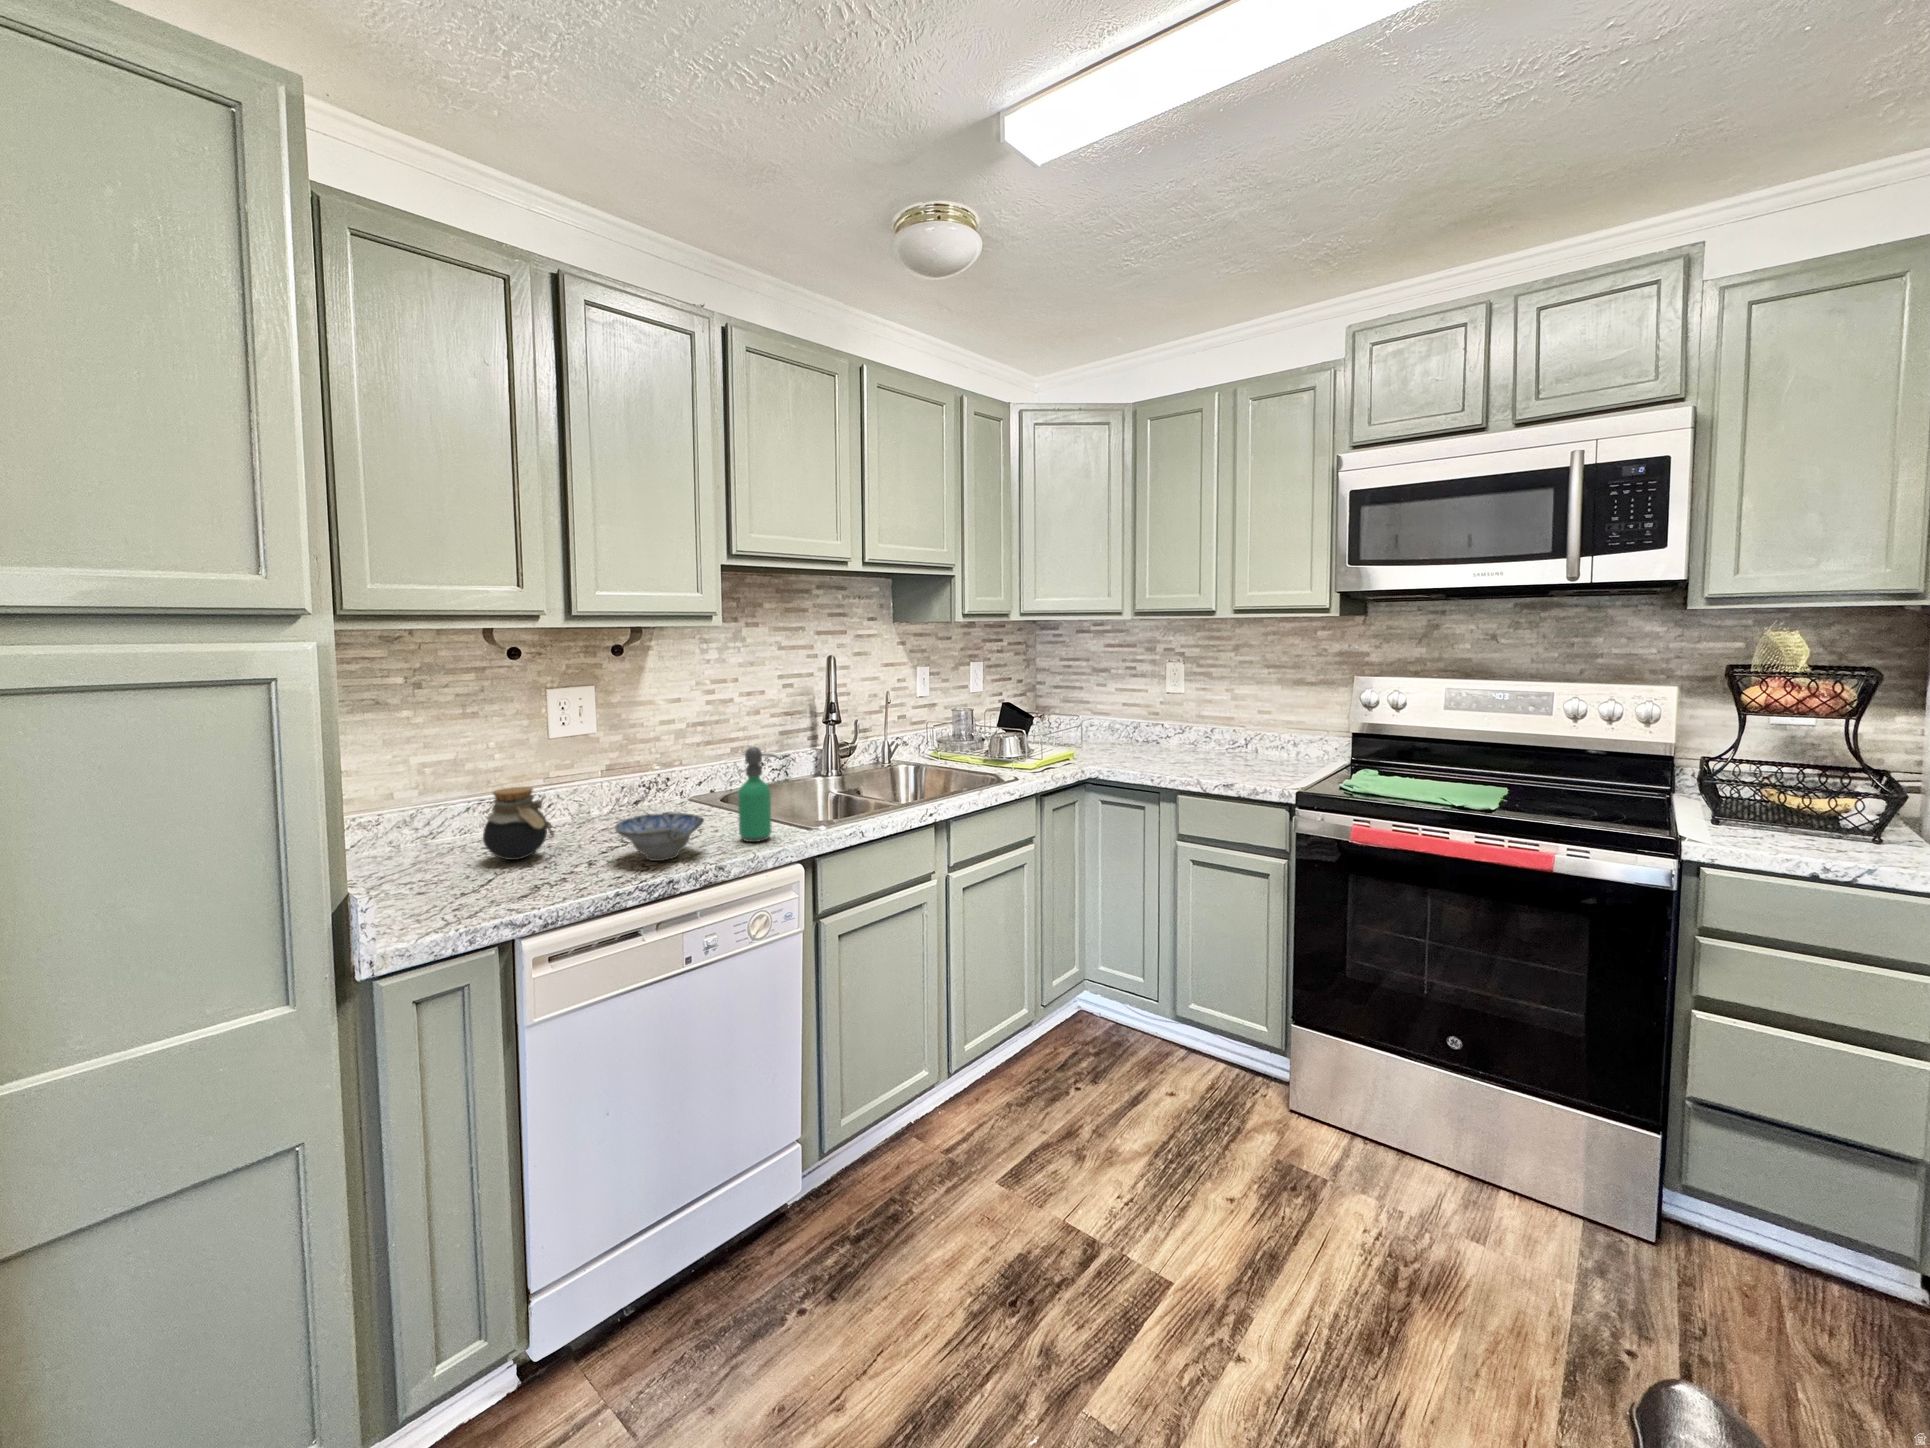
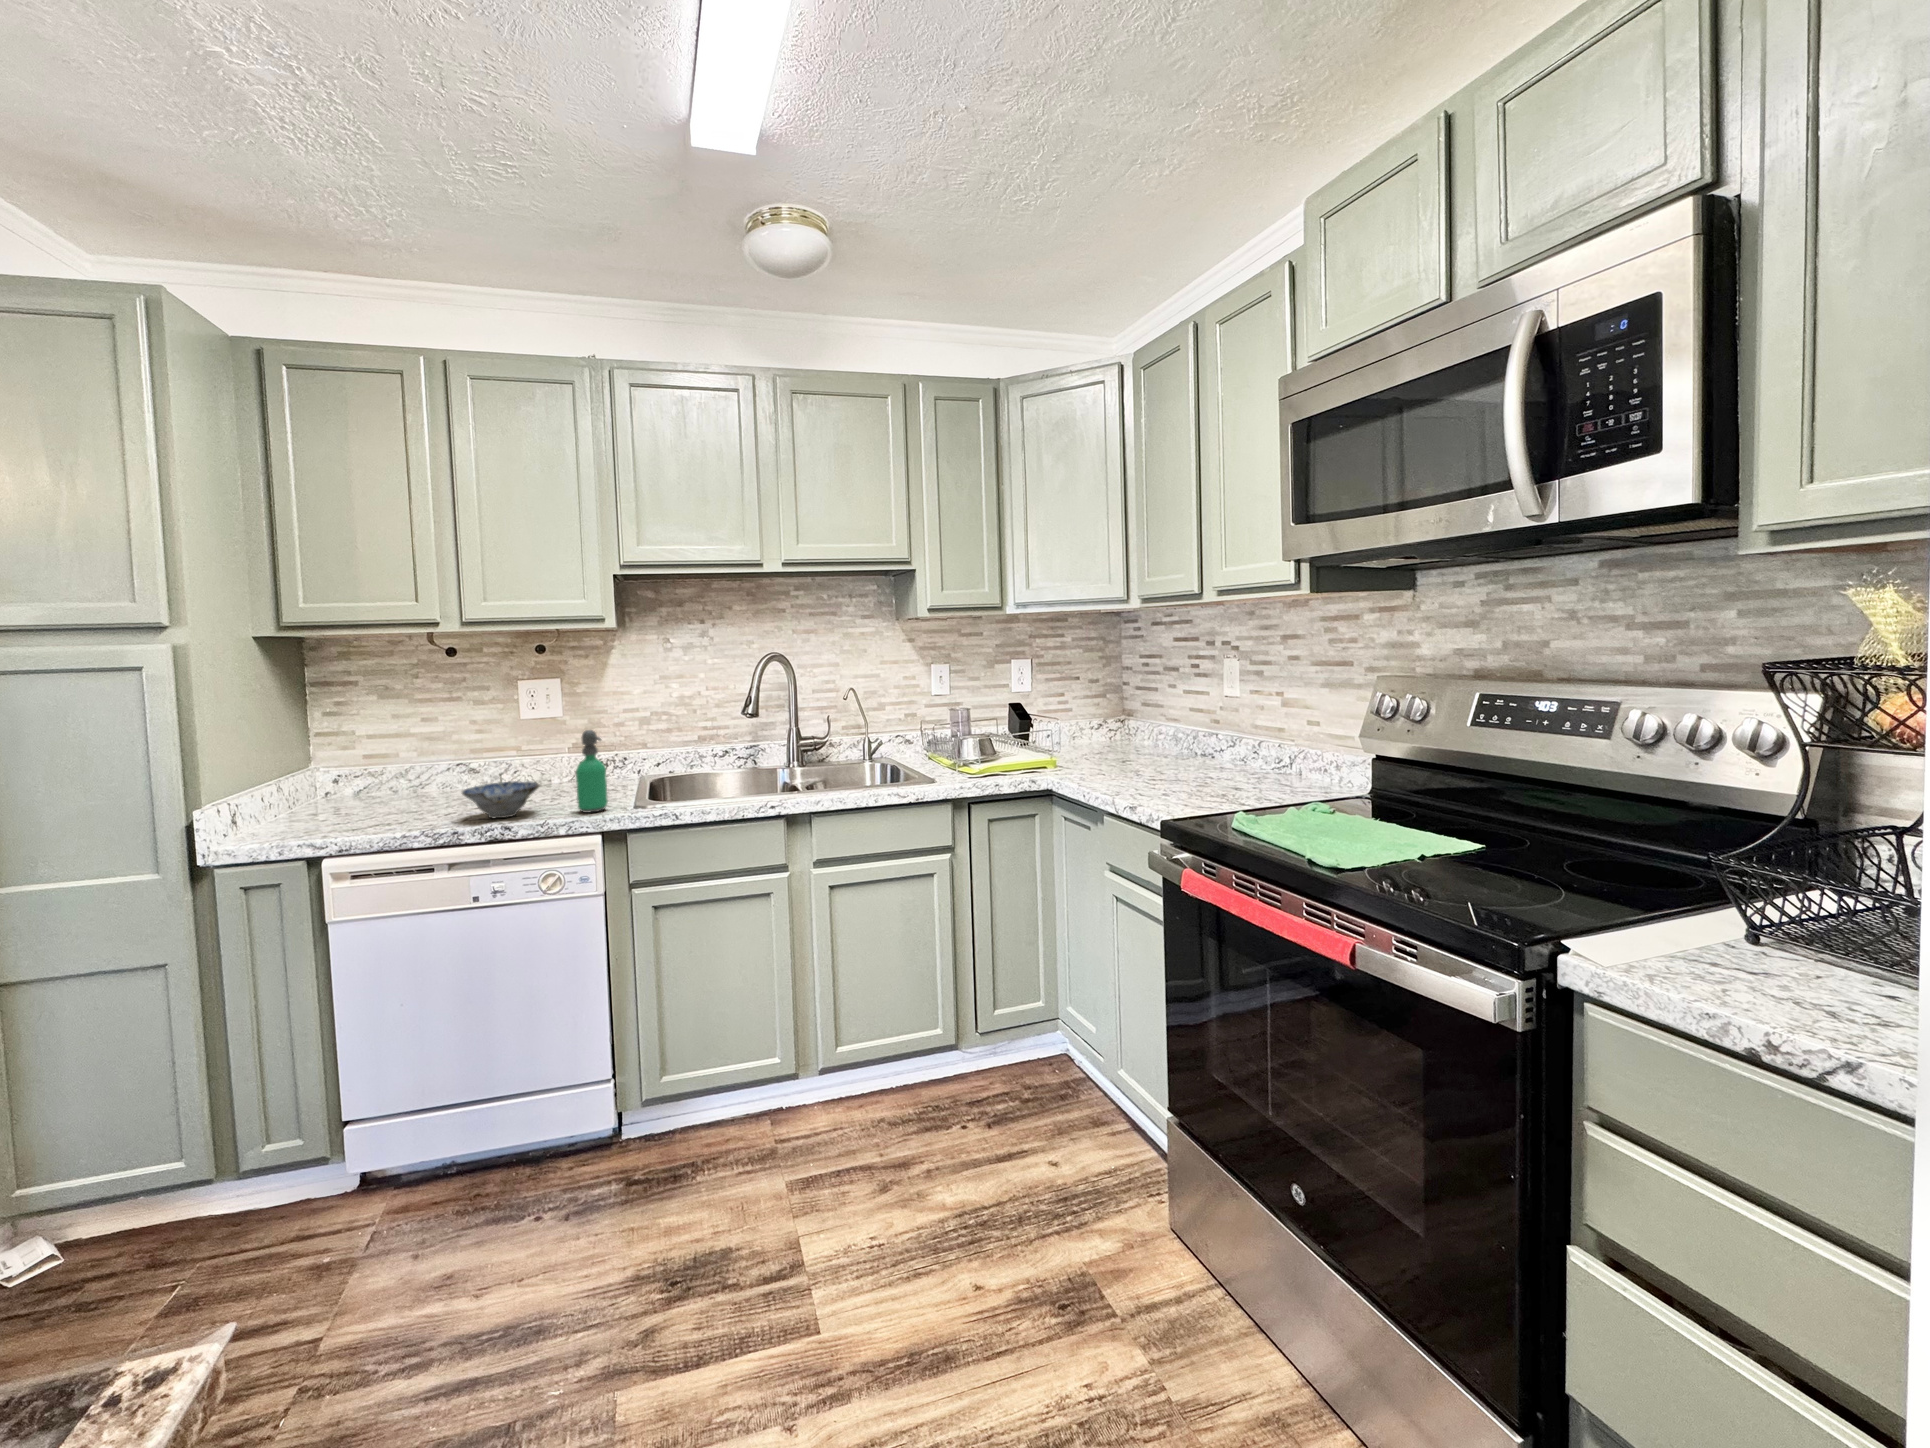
jar: present [483,787,554,860] -> none [408,753,459,807]

